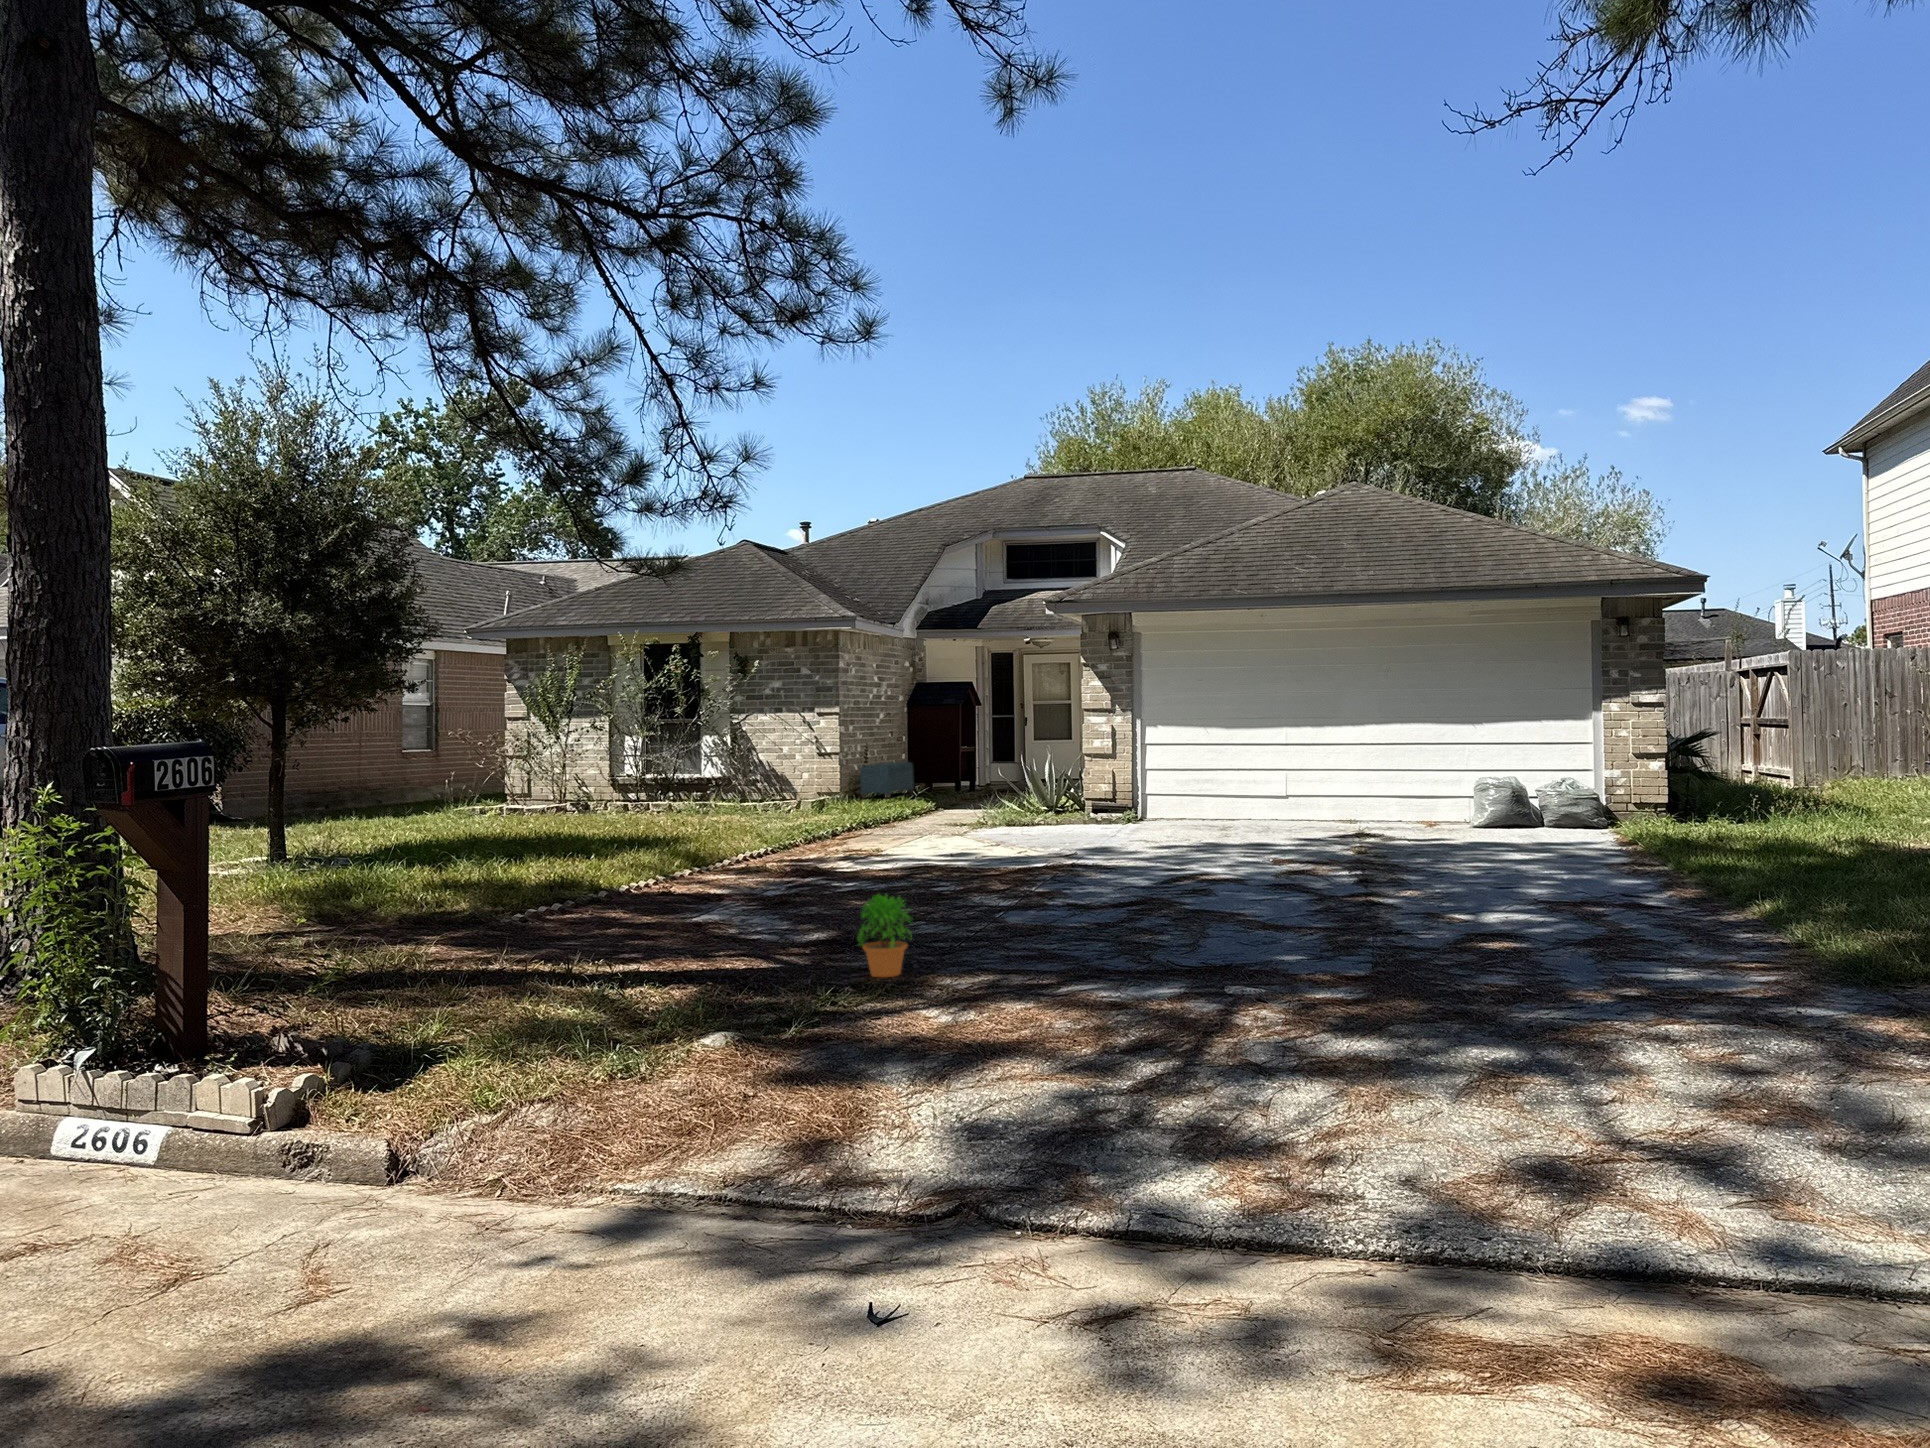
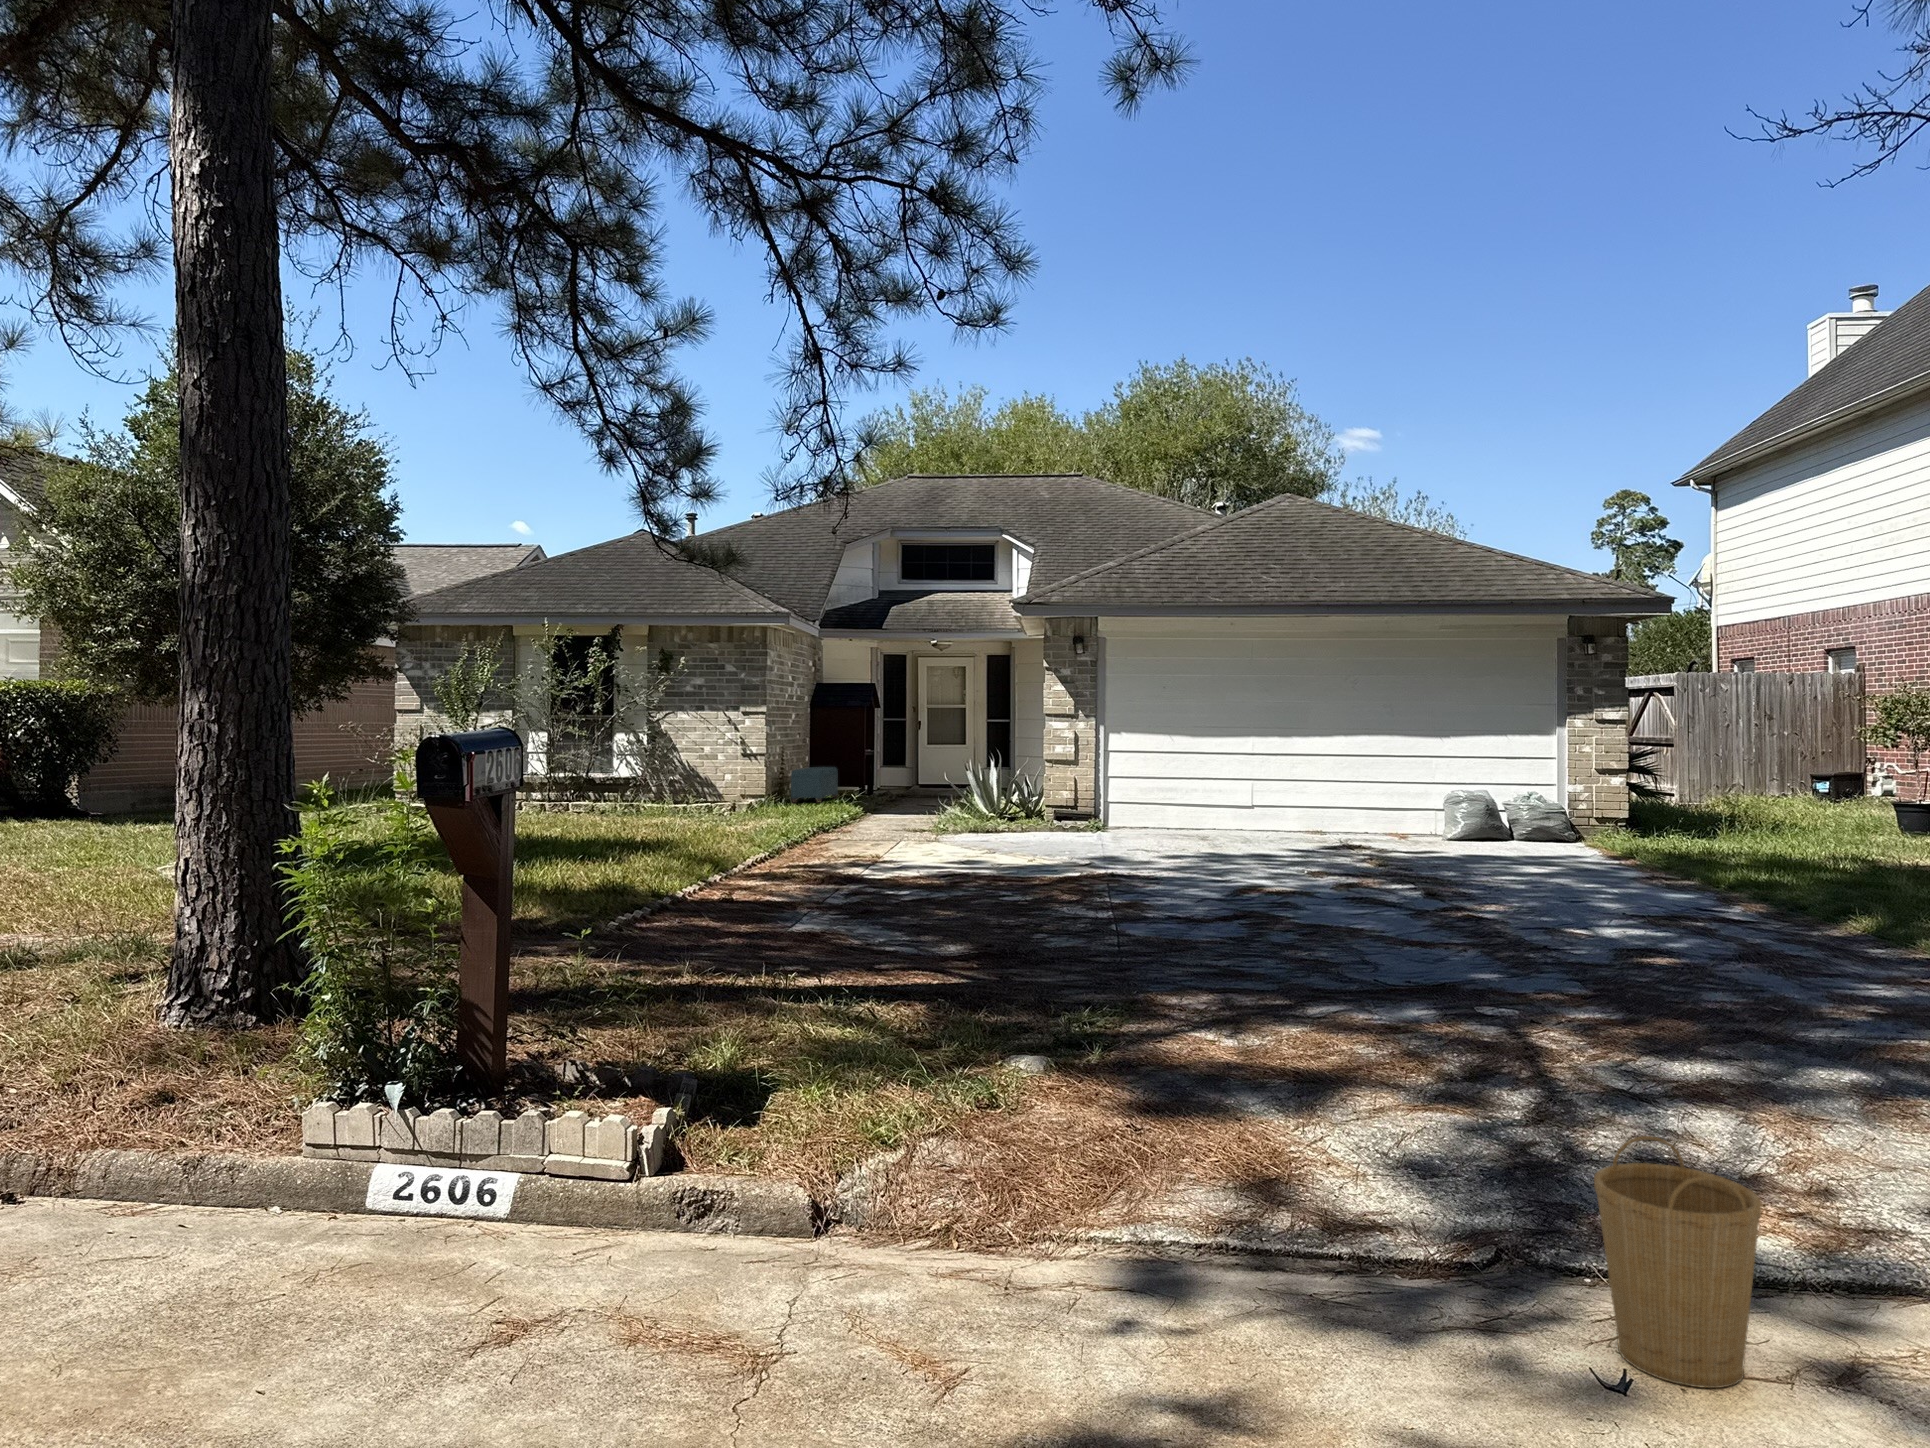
potted plant: present [858,894,911,977] -> none [1053,898,1117,988]
basket: none [852,1097,975,1305] -> present [1594,1136,1762,1388]

